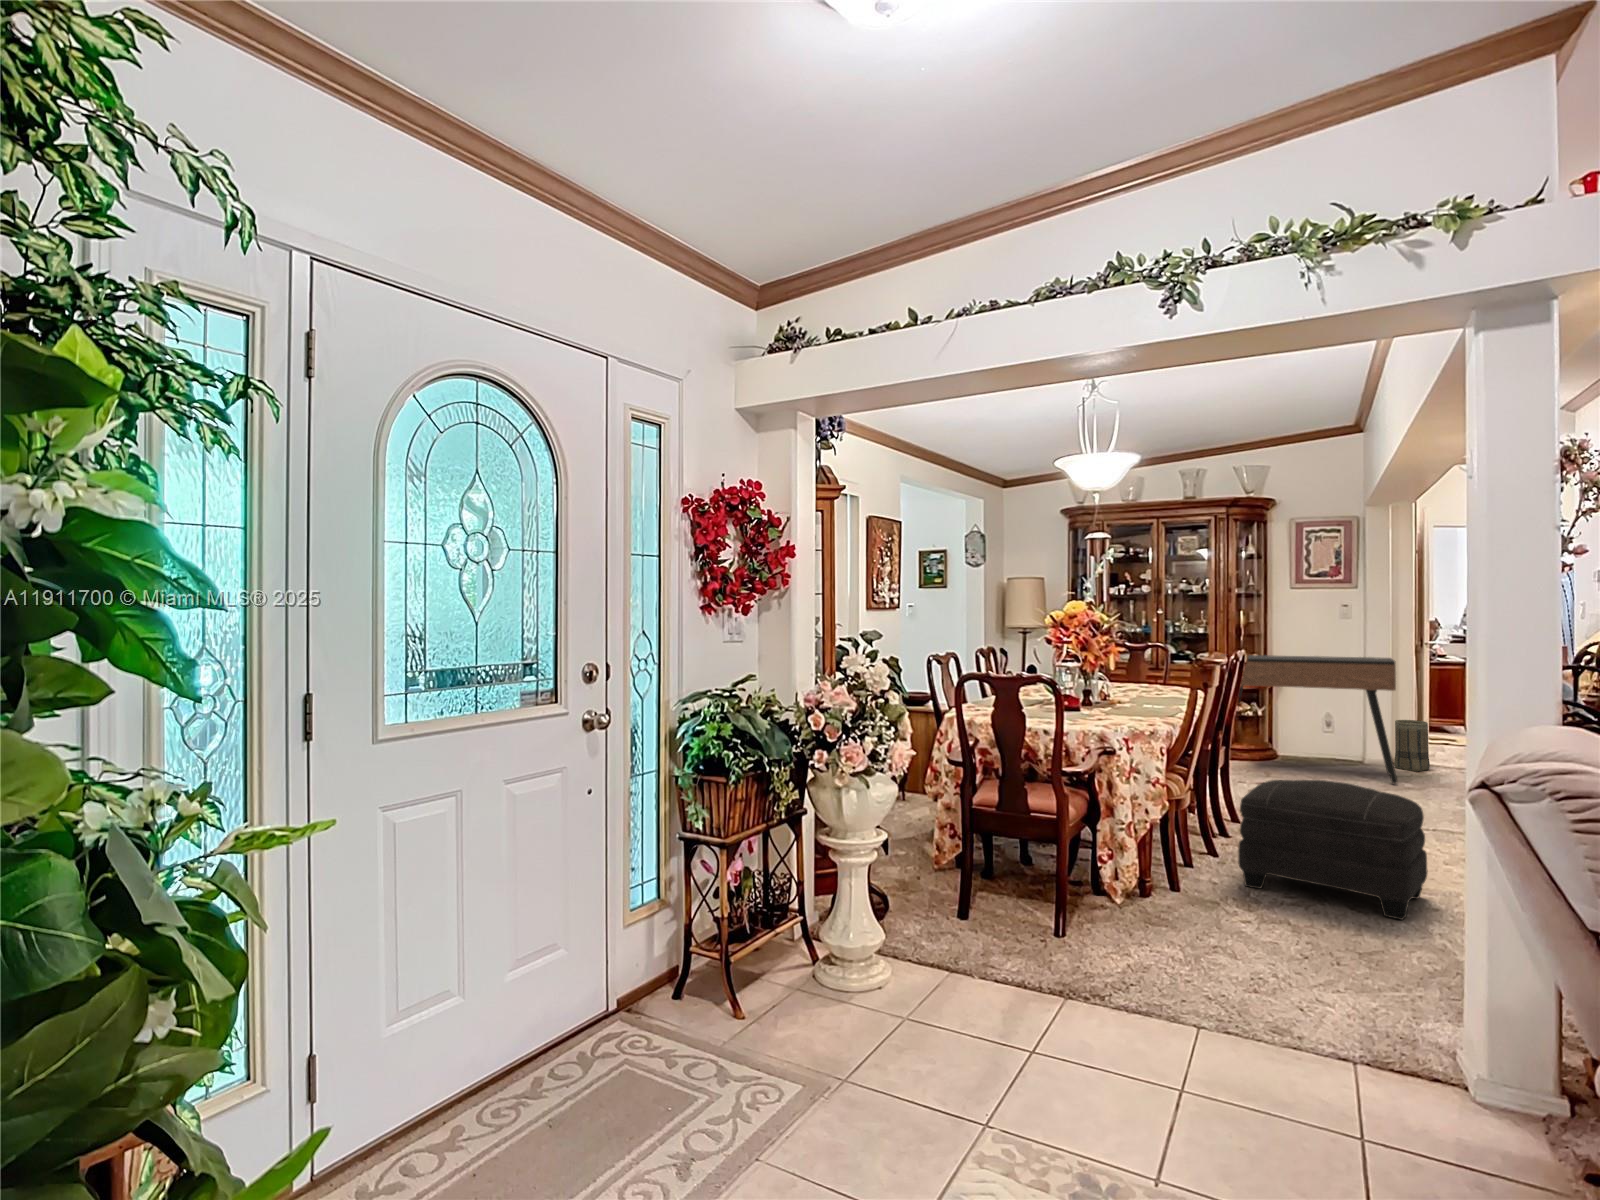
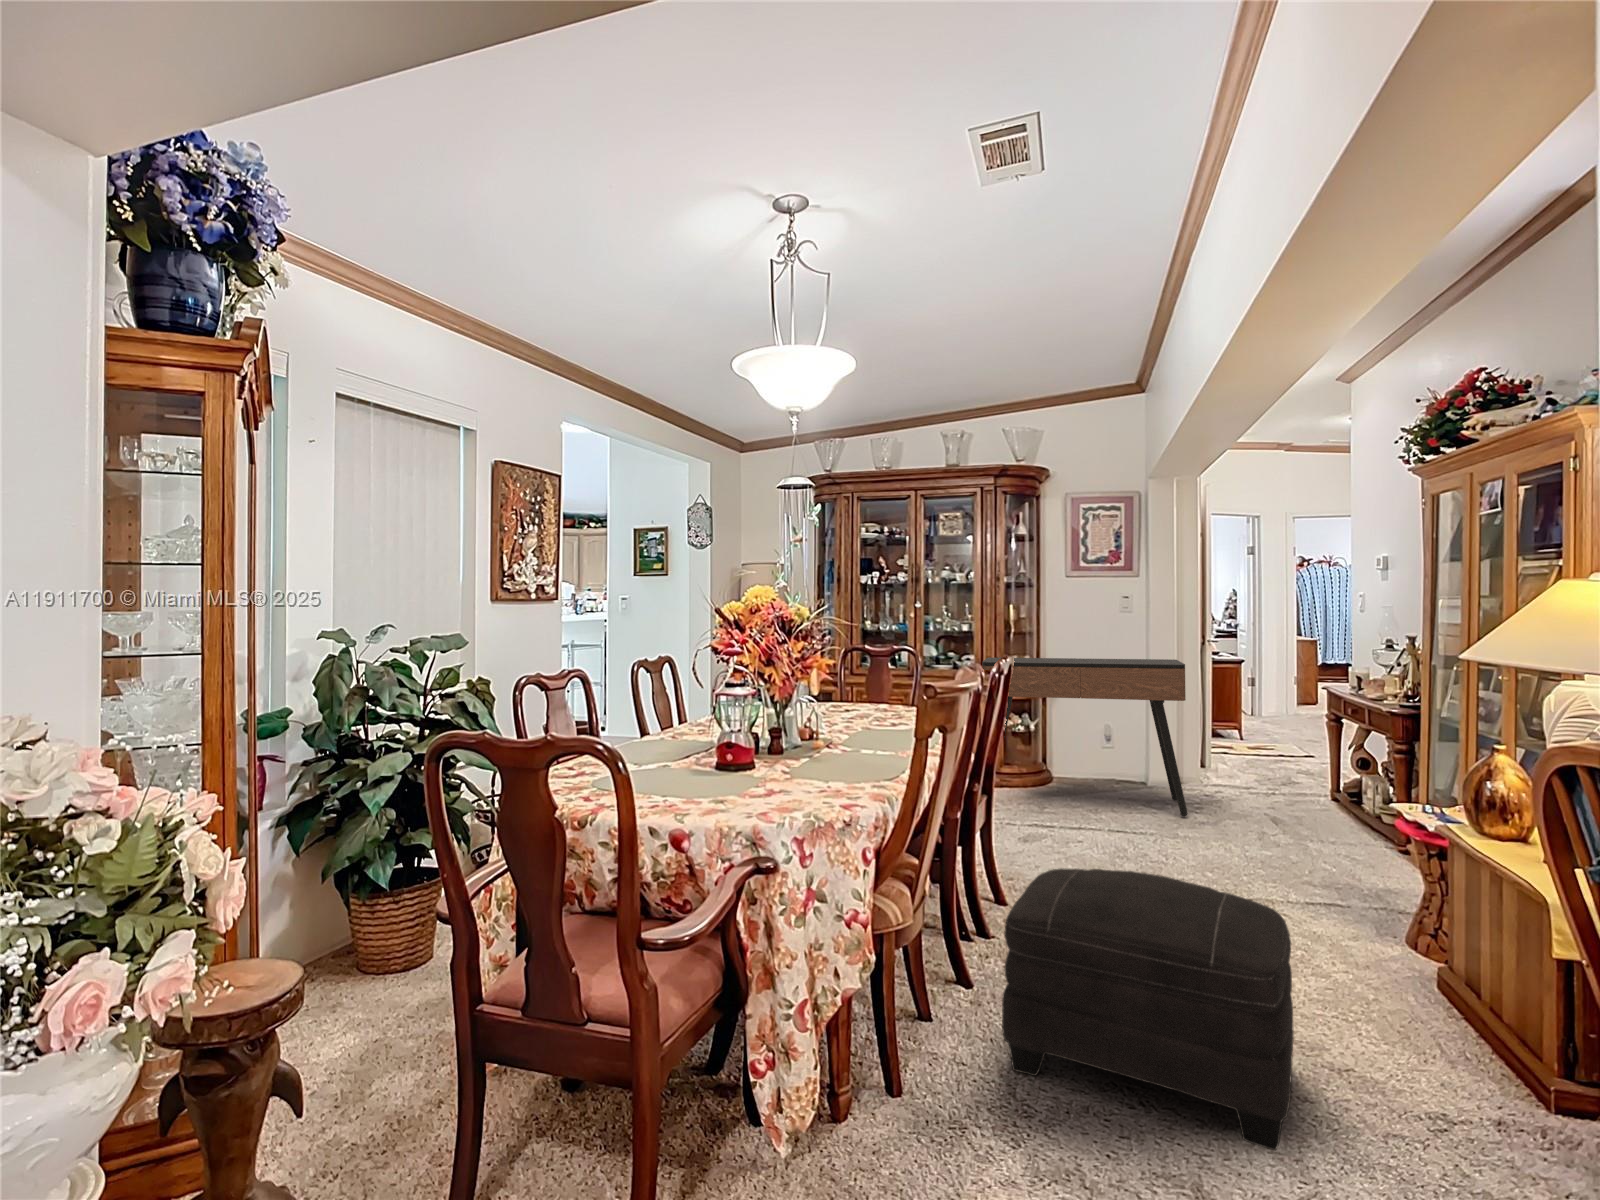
basket: present [1394,720,1430,771] -> none [1177,732,1215,795]

